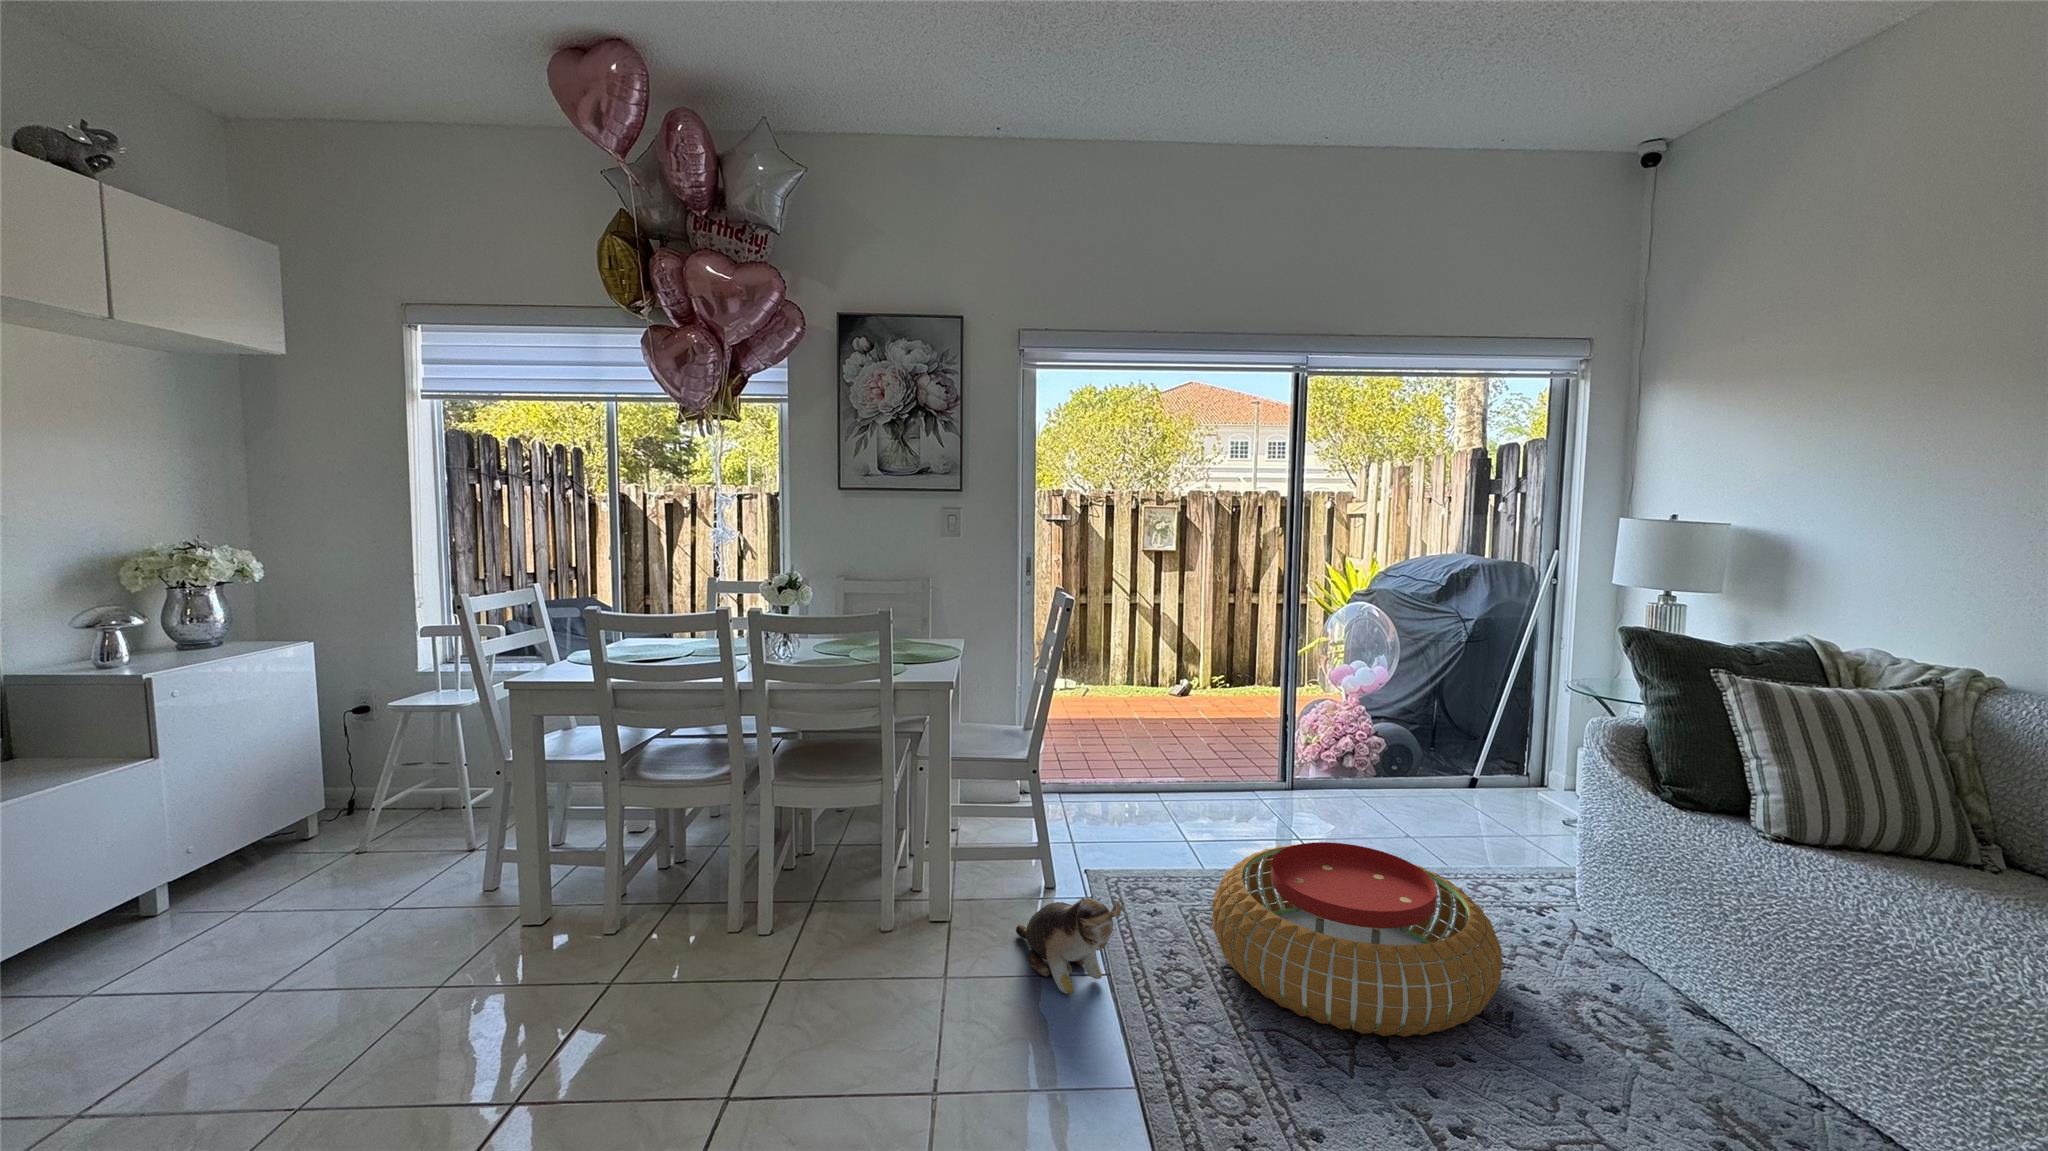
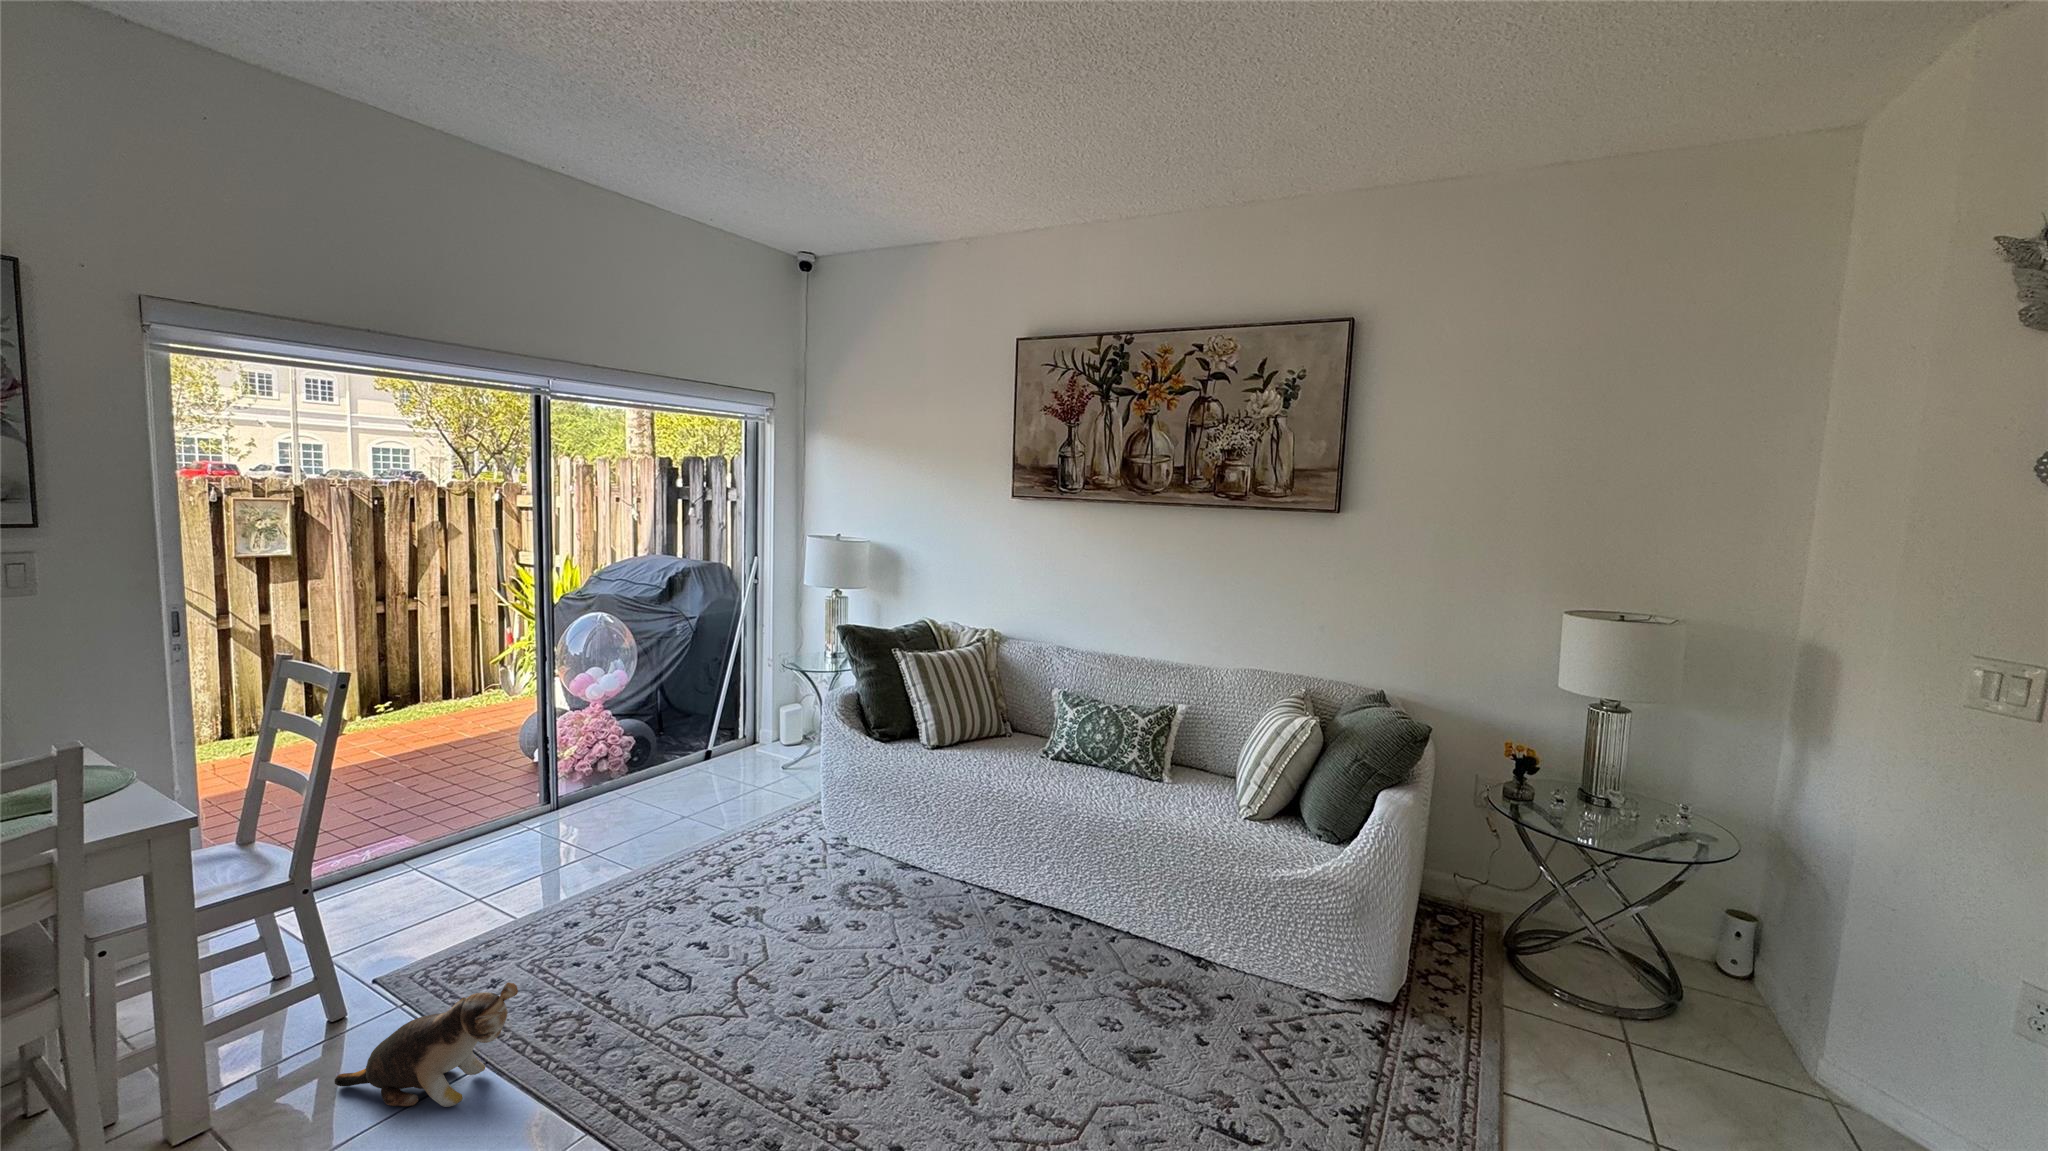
pouf: present [1212,842,1502,1037] -> none [571,839,812,999]

